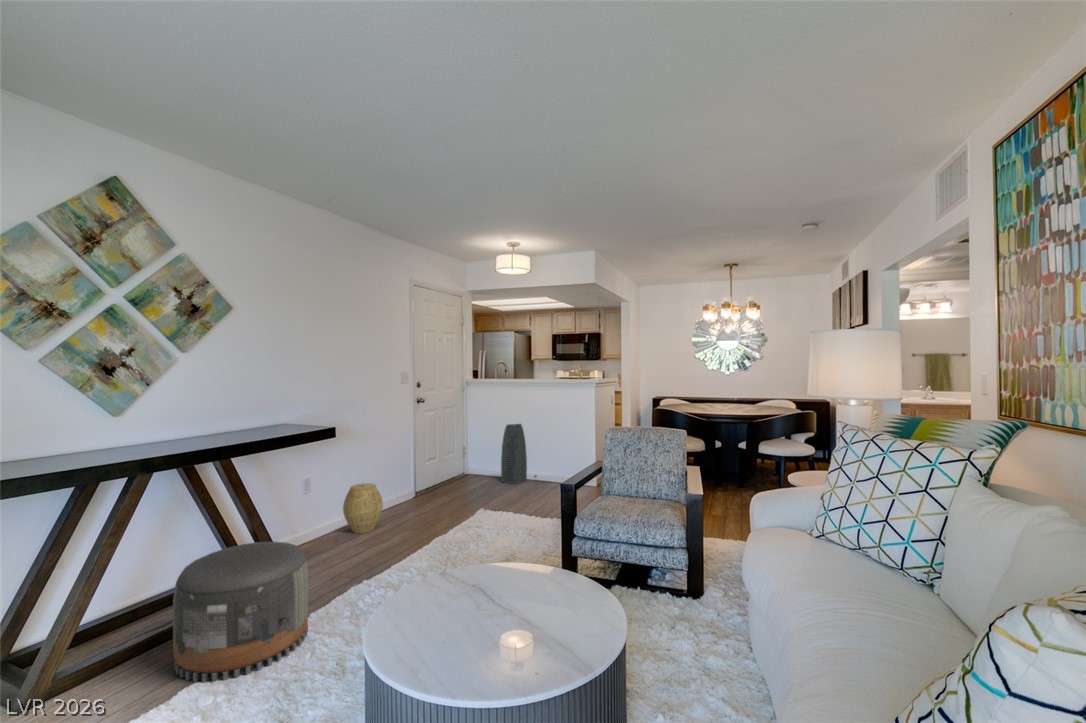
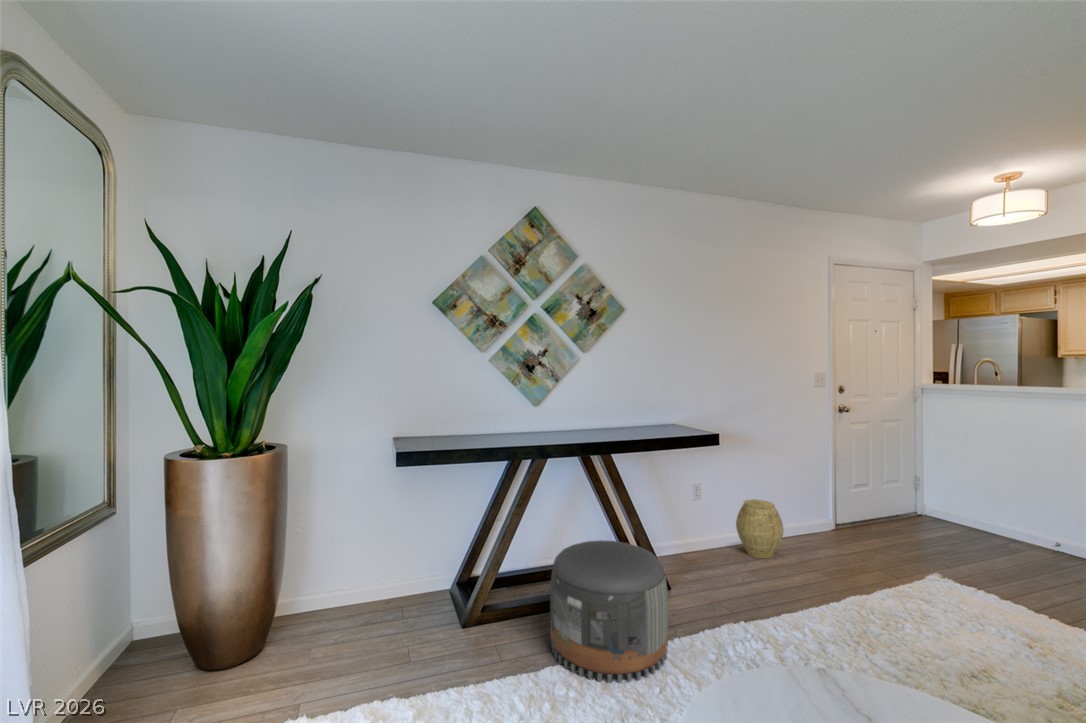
air purifier: present [501,424,527,484] -> none [984,455,1040,550]

